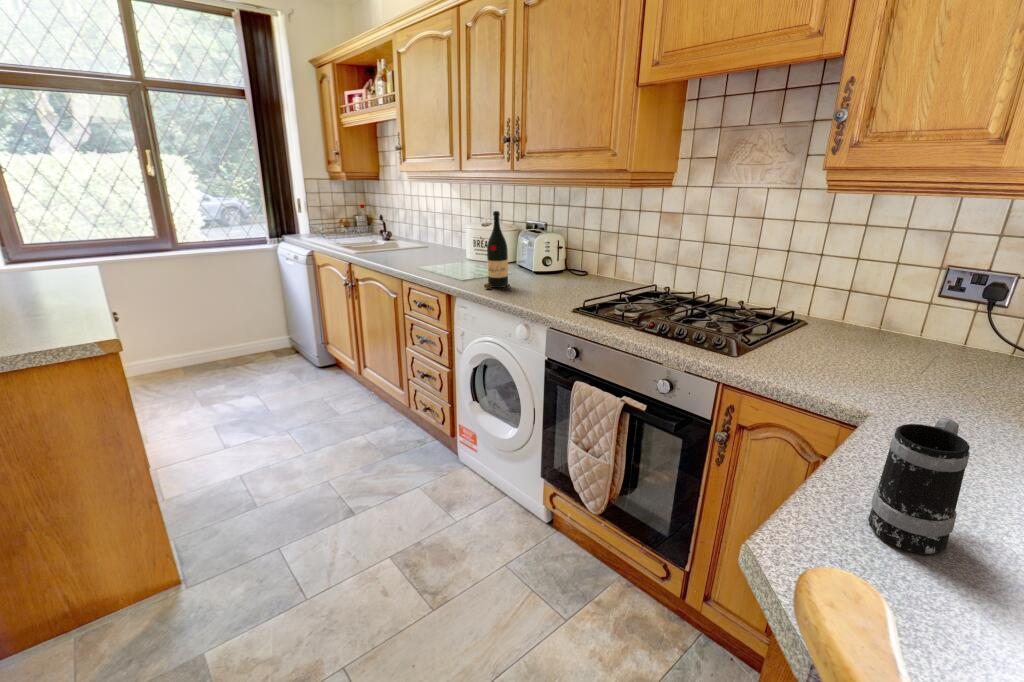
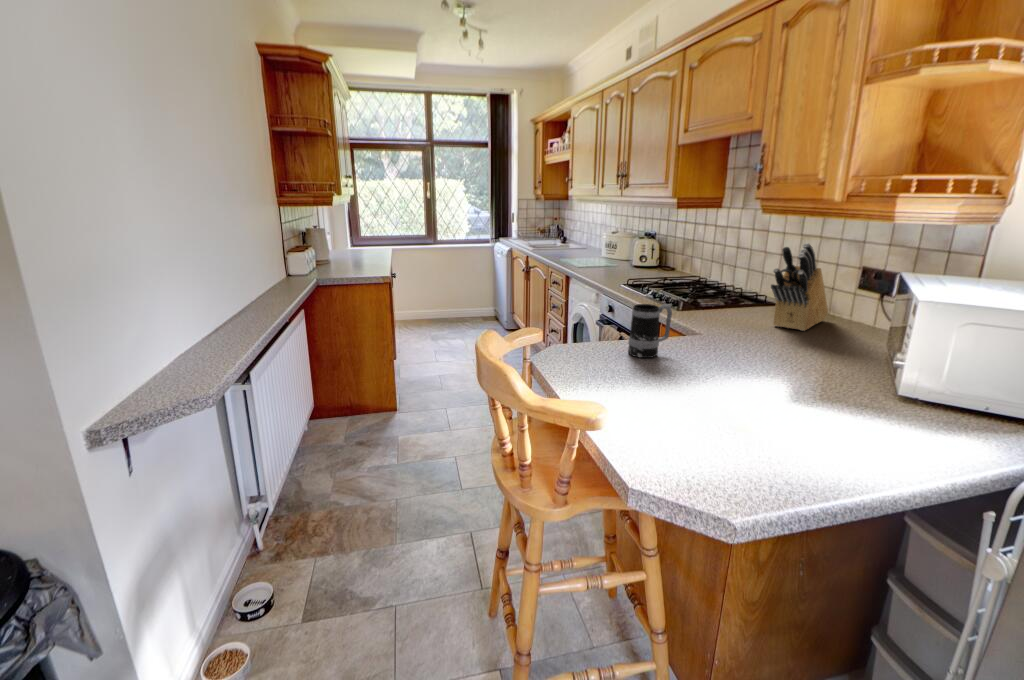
wine bottle: present [484,211,510,289] -> none [589,221,608,273]
knife block: none [868,246,985,379] -> present [771,243,828,331]

